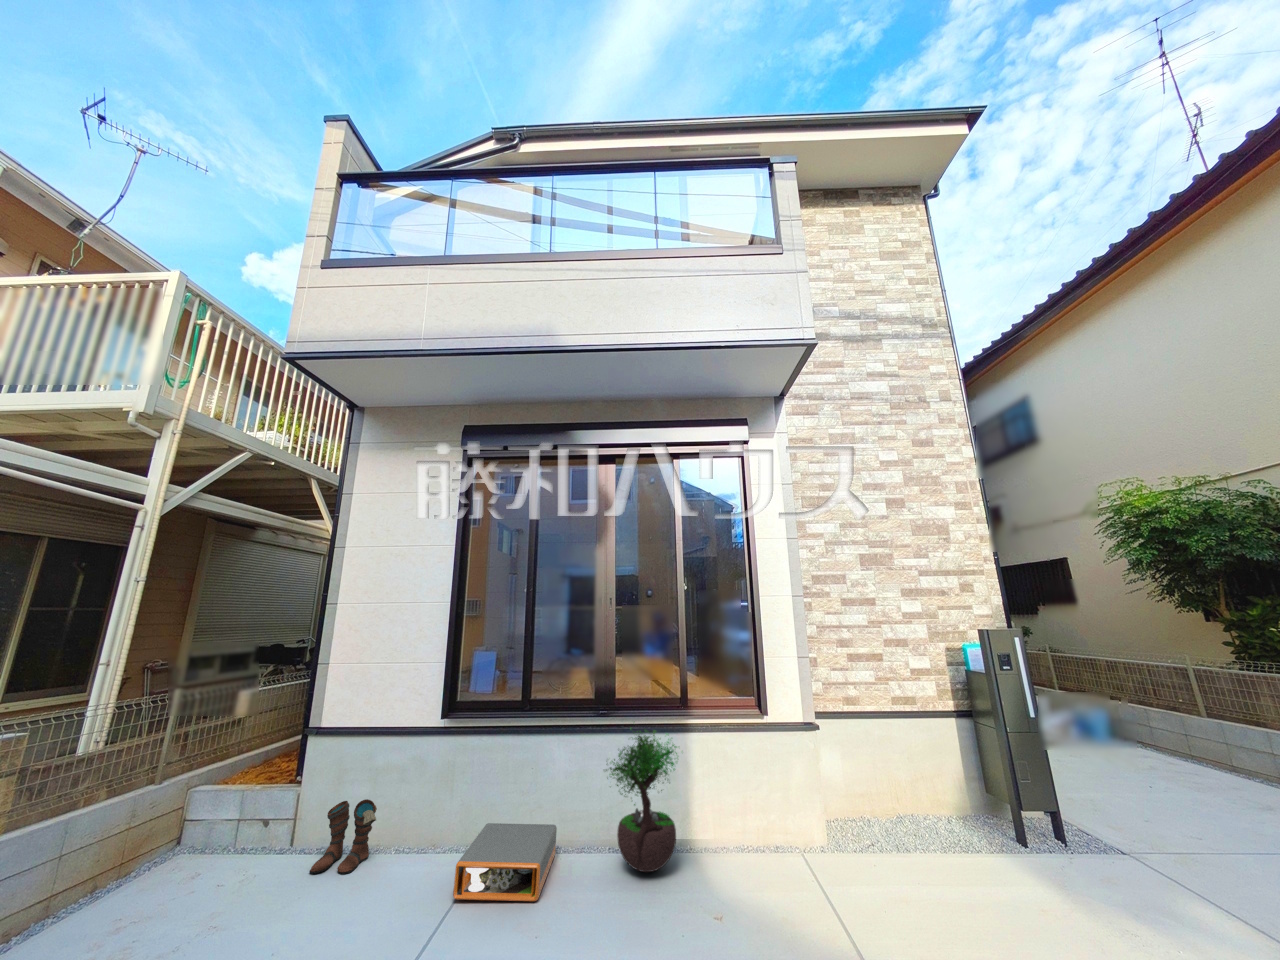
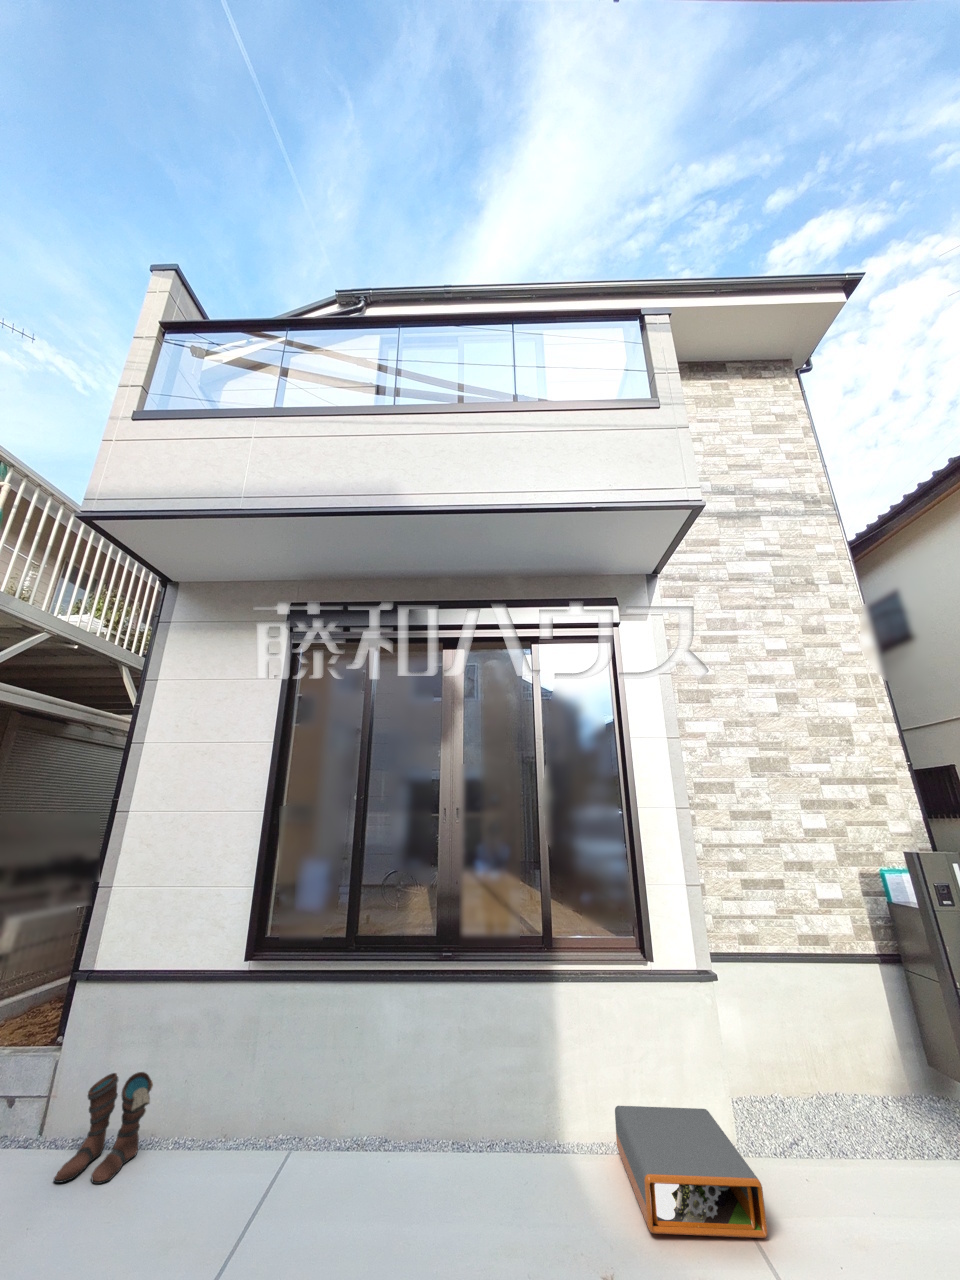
potted tree: present [606,731,677,872] -> none [448,972,551,1188]
storage box: present [453,823,557,901] -> present [615,1106,768,1238]

